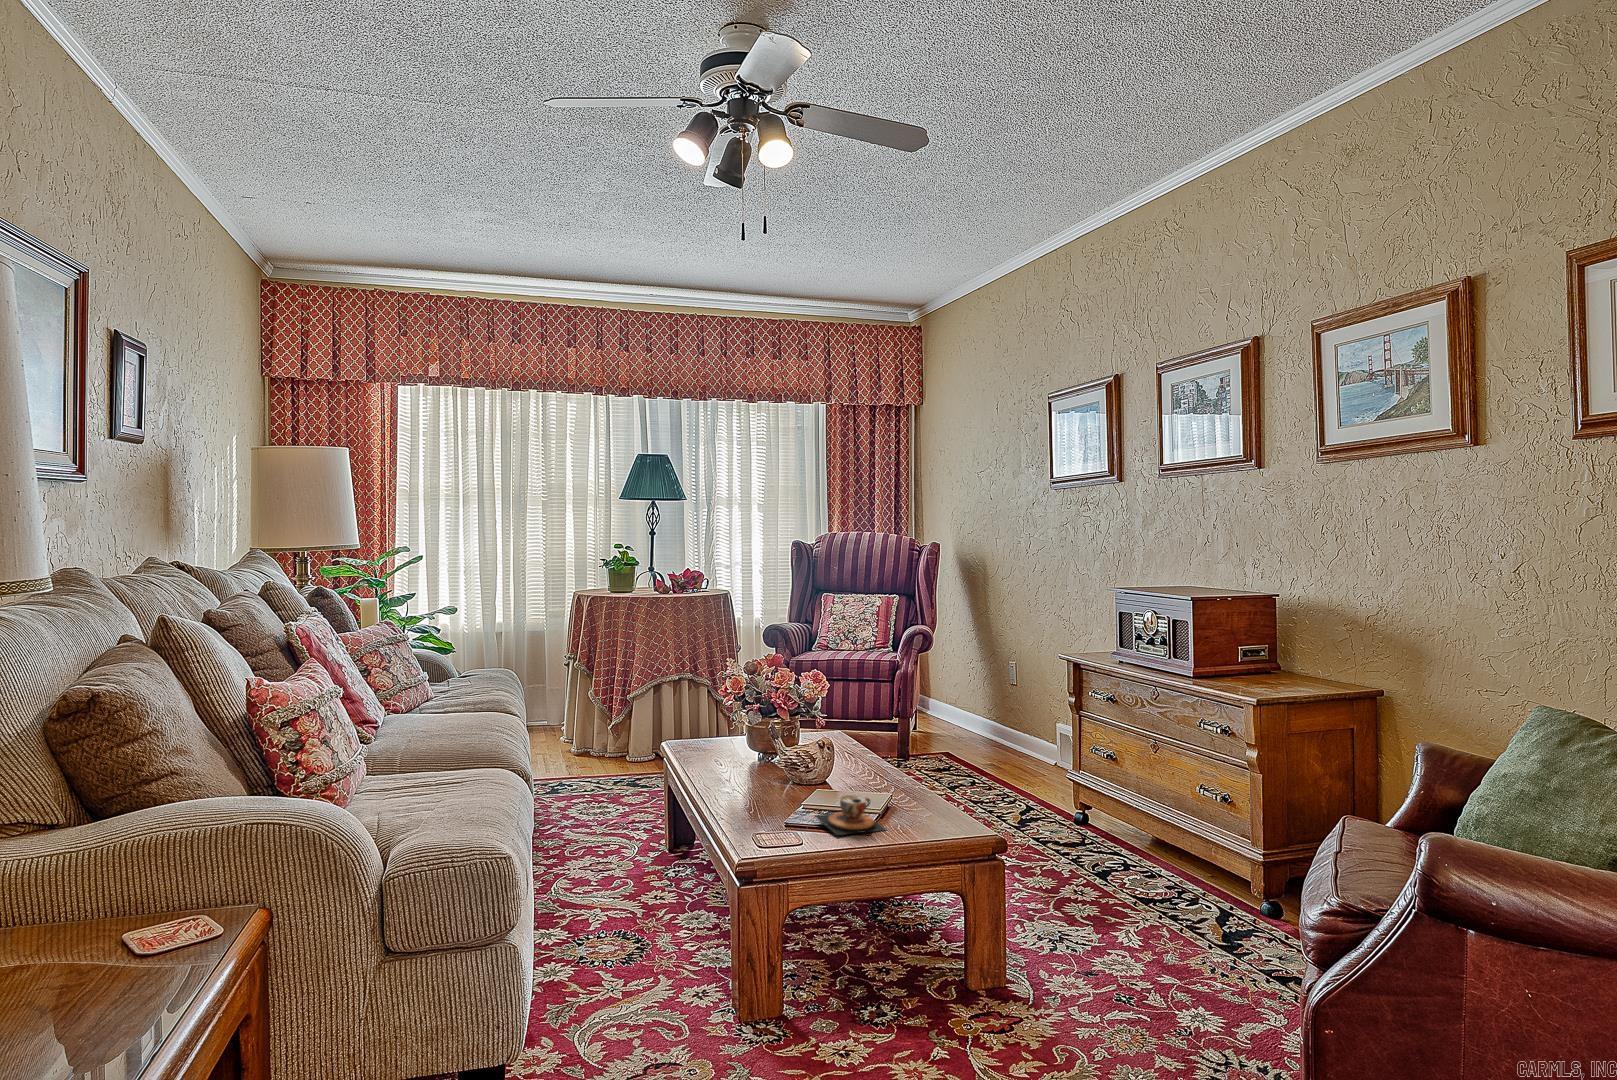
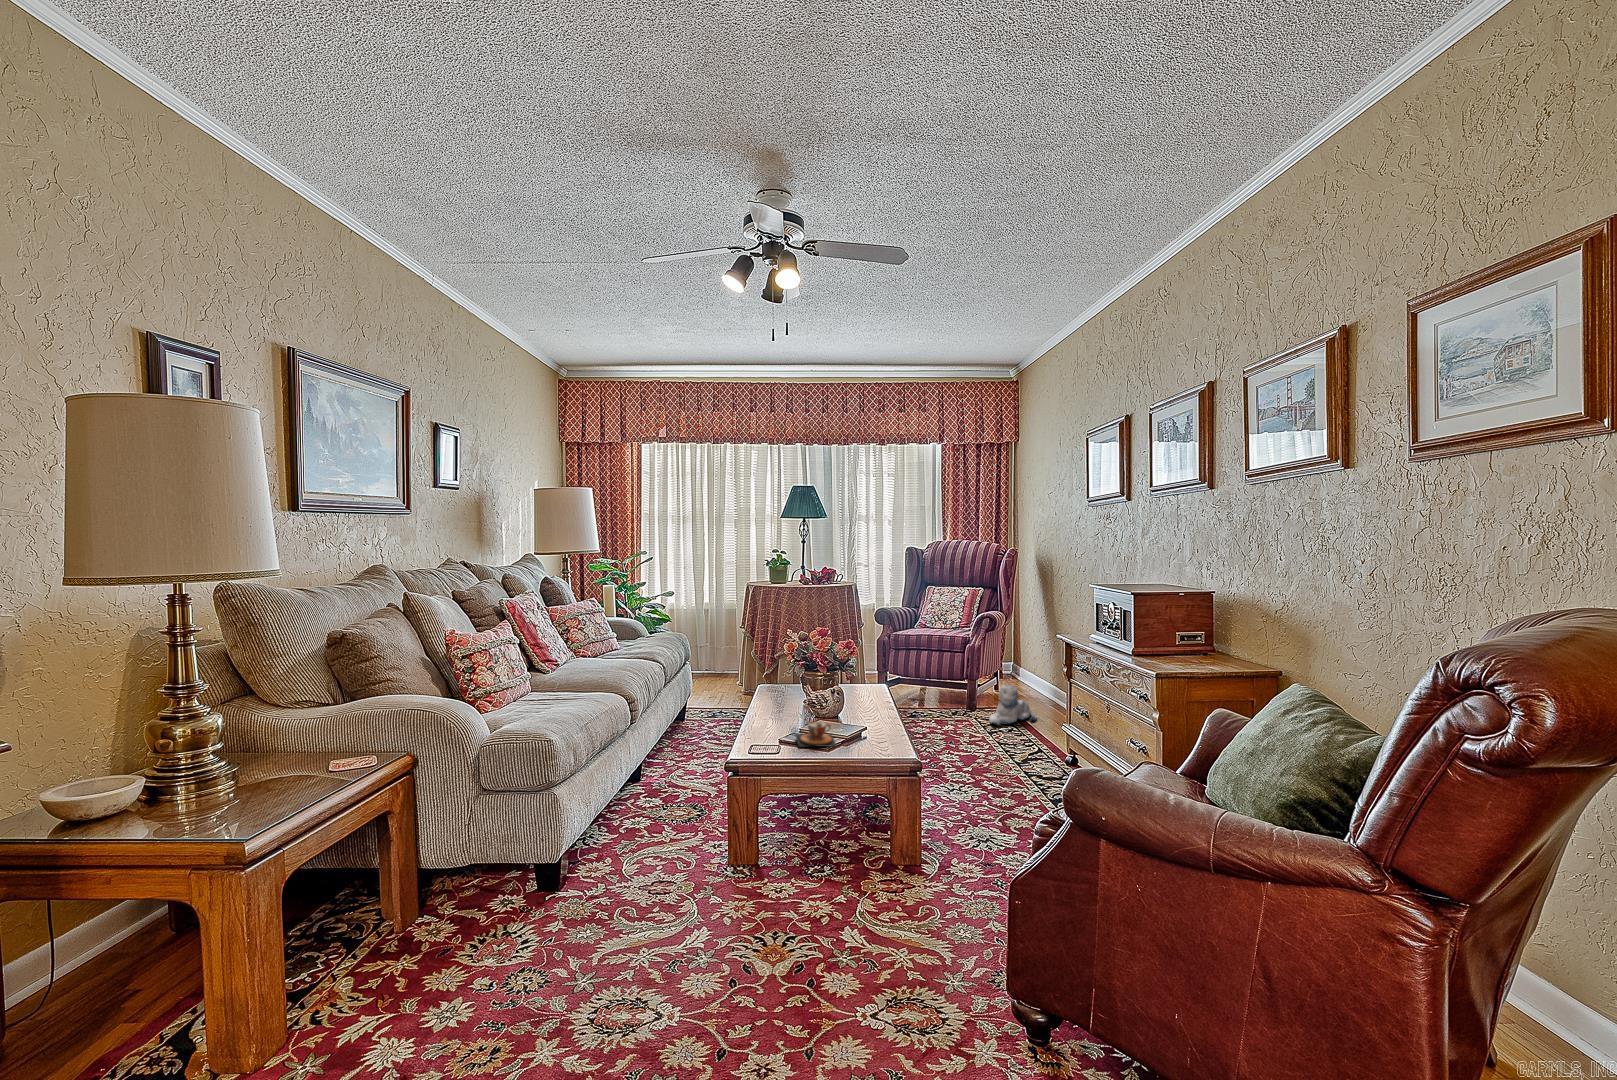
plush toy: none [935,717,989,773] -> present [989,684,1036,725]

